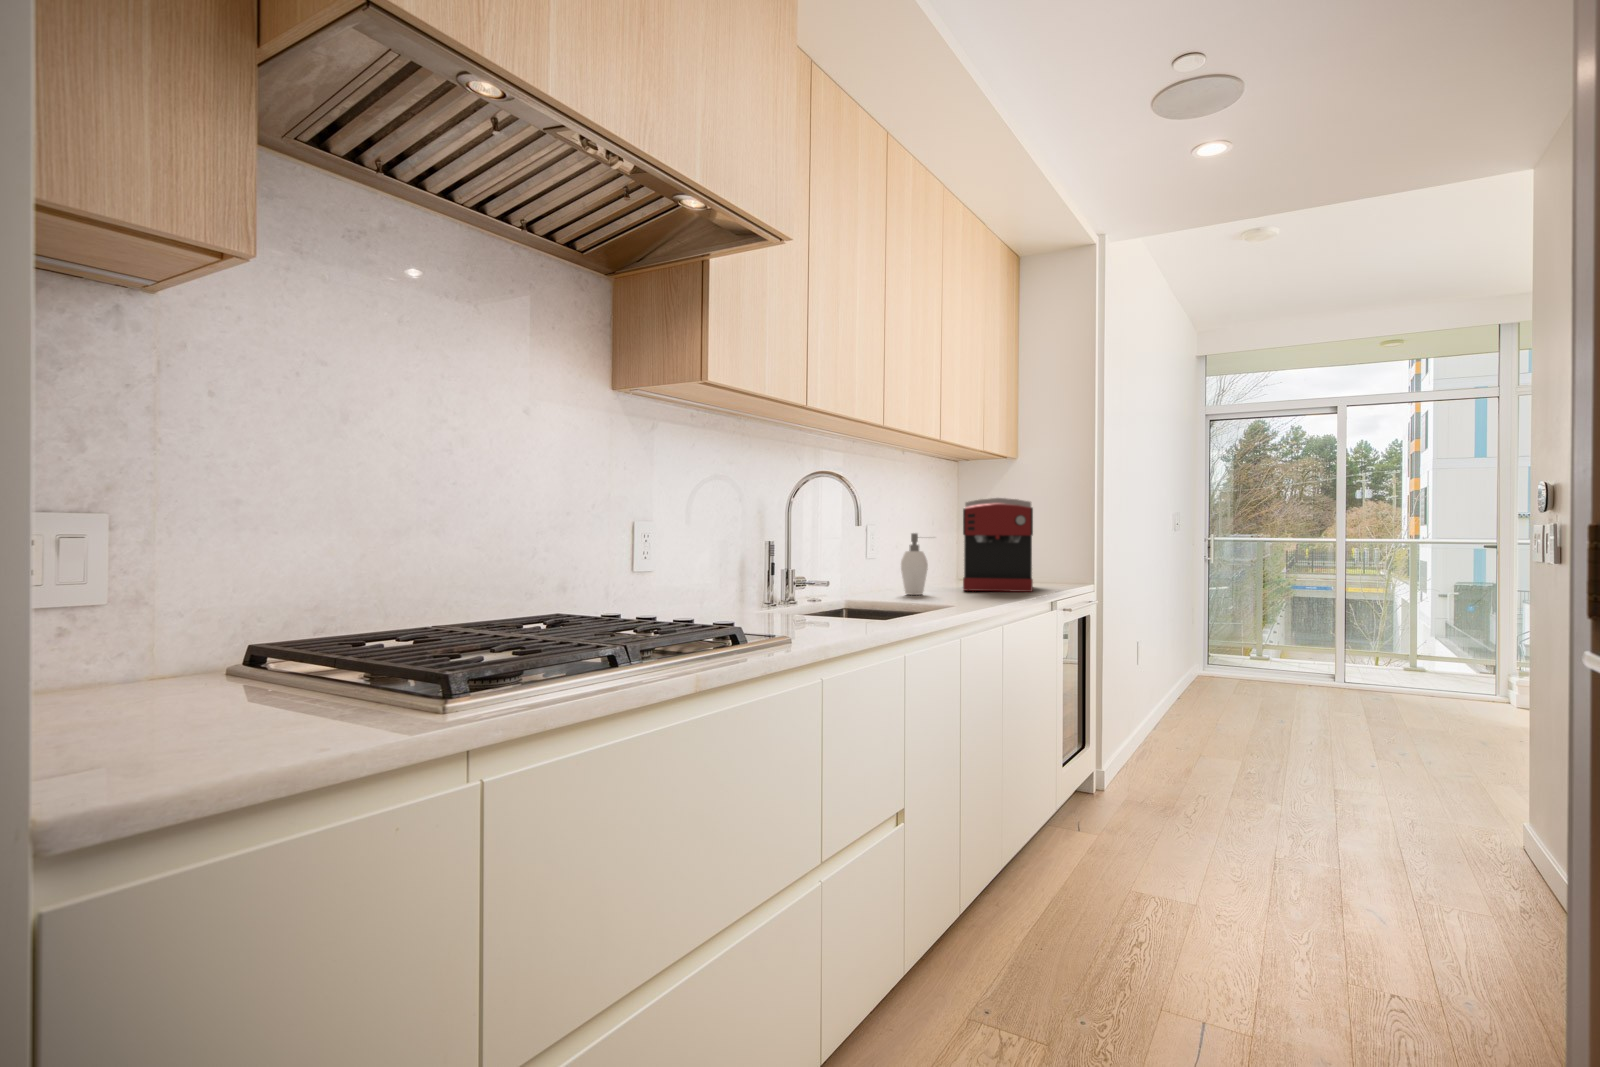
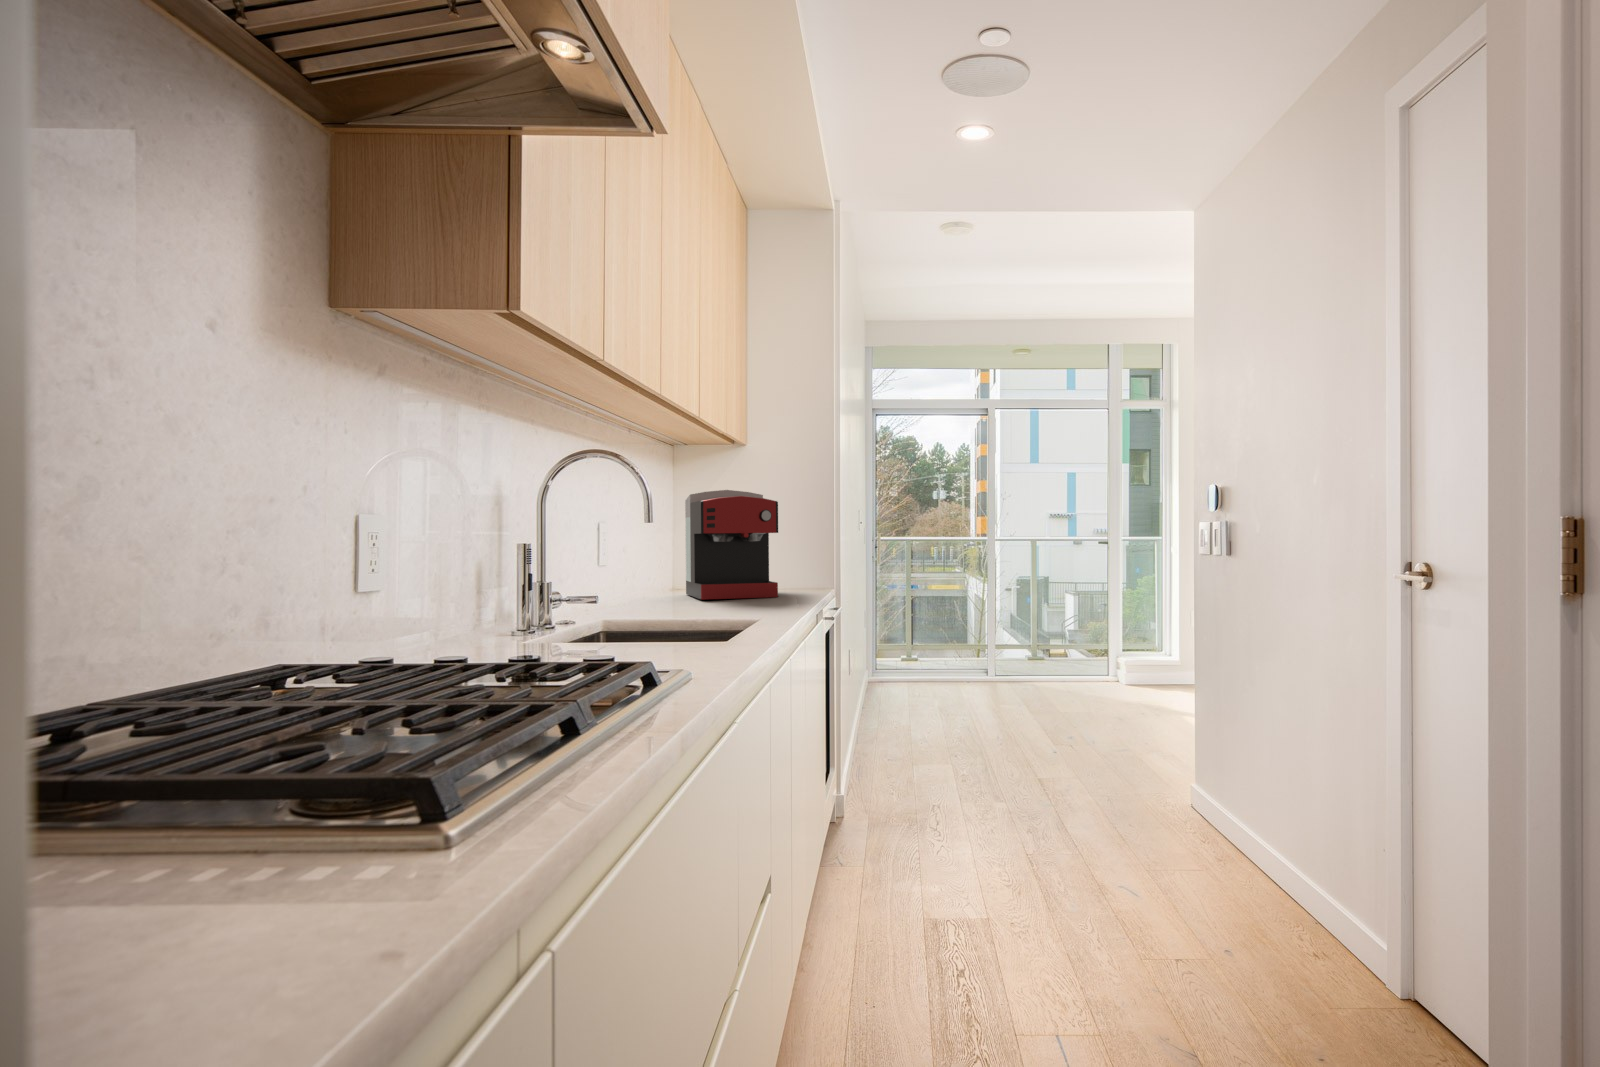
soap dispenser: present [901,533,928,595] -> none [634,532,679,608]

